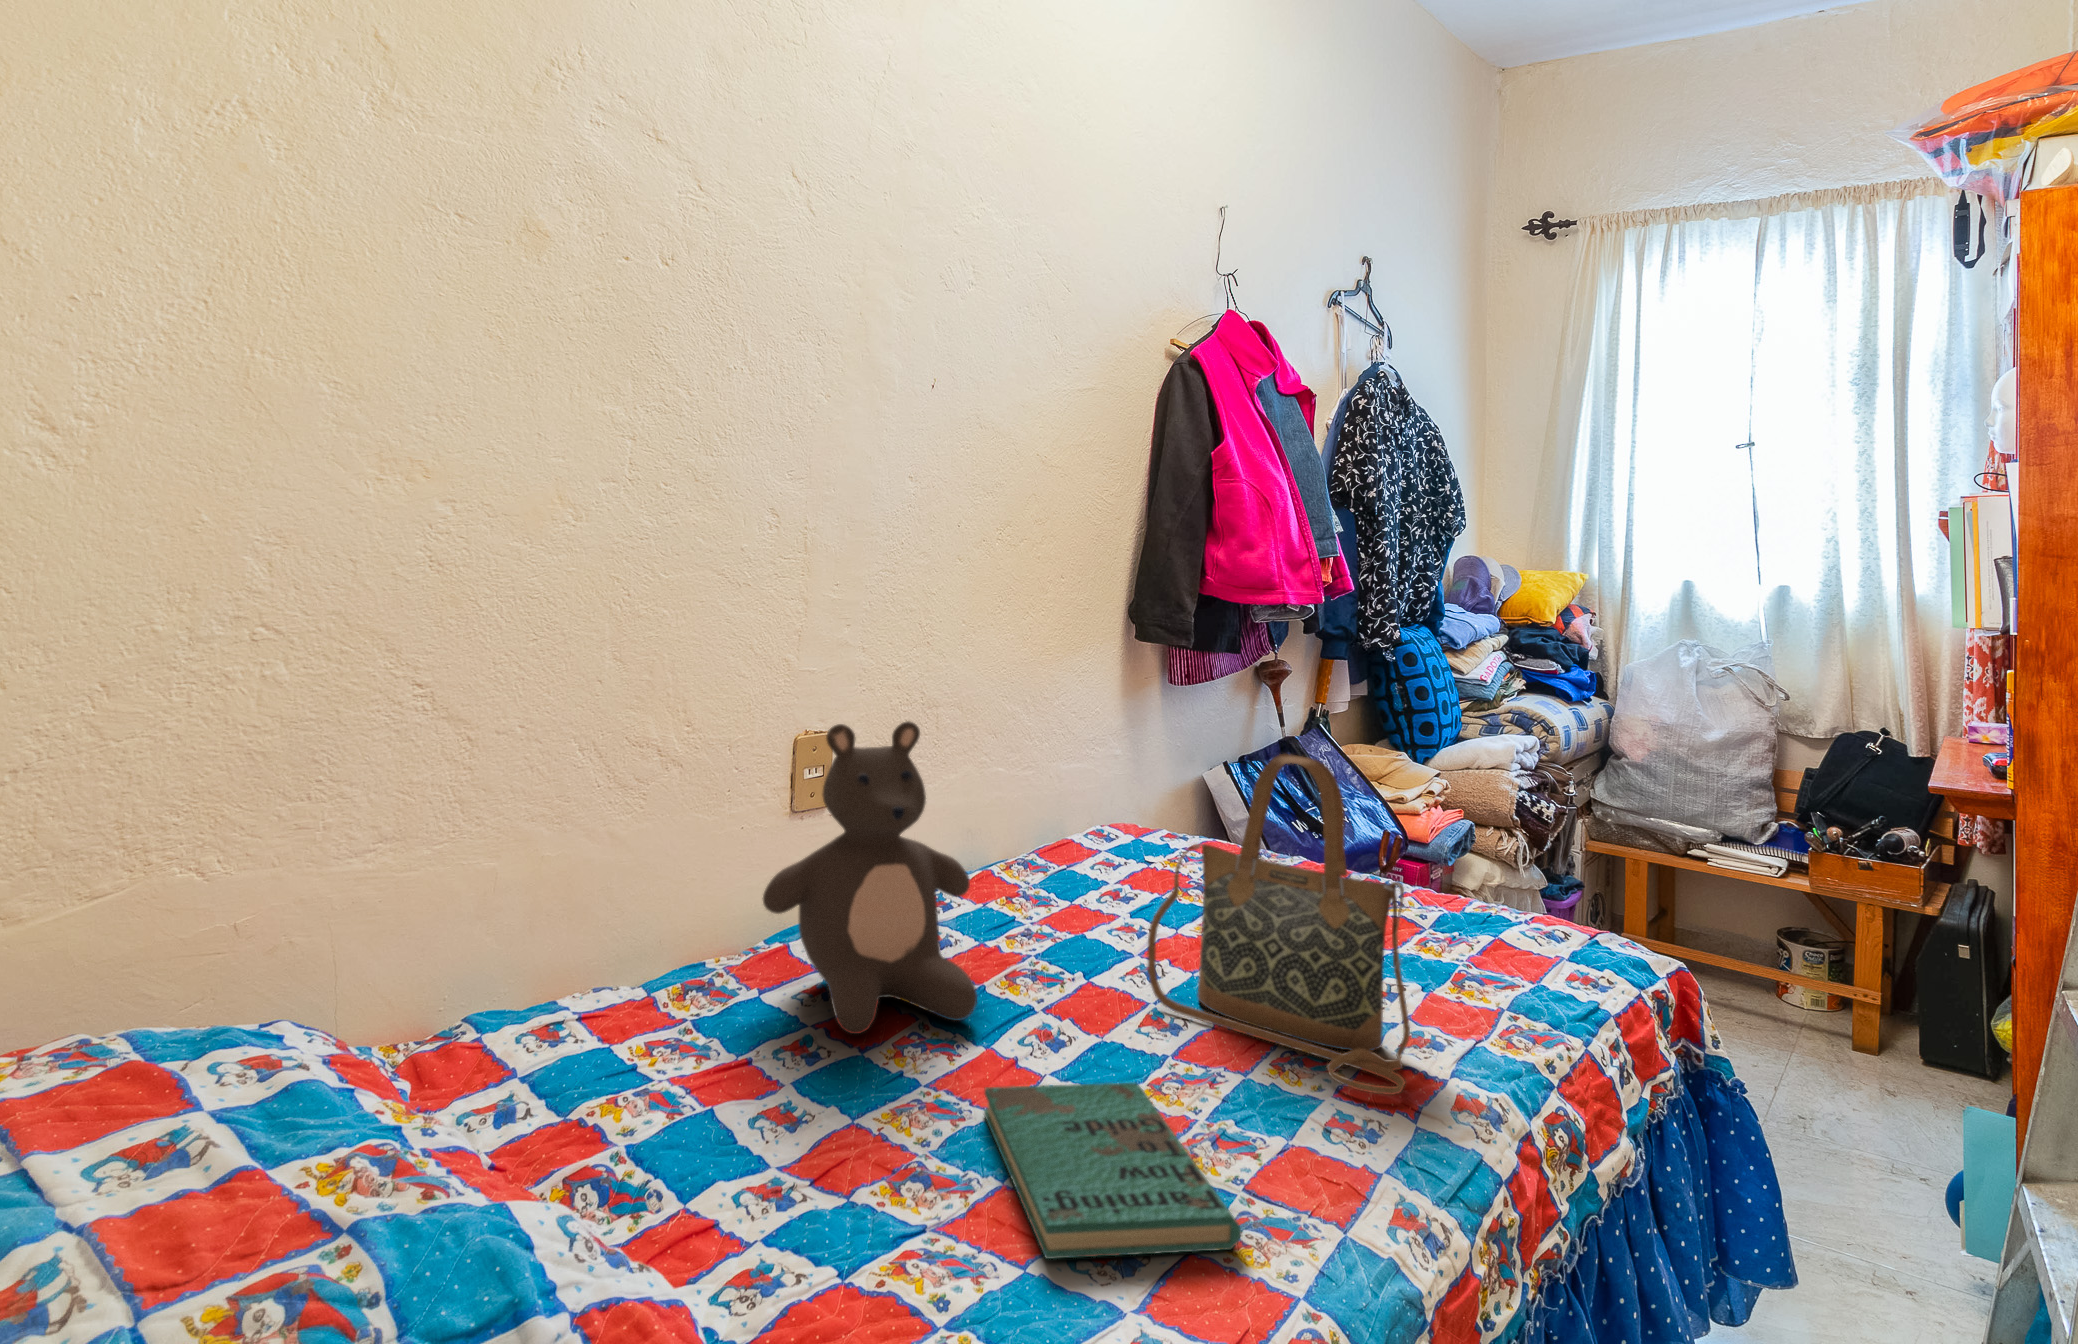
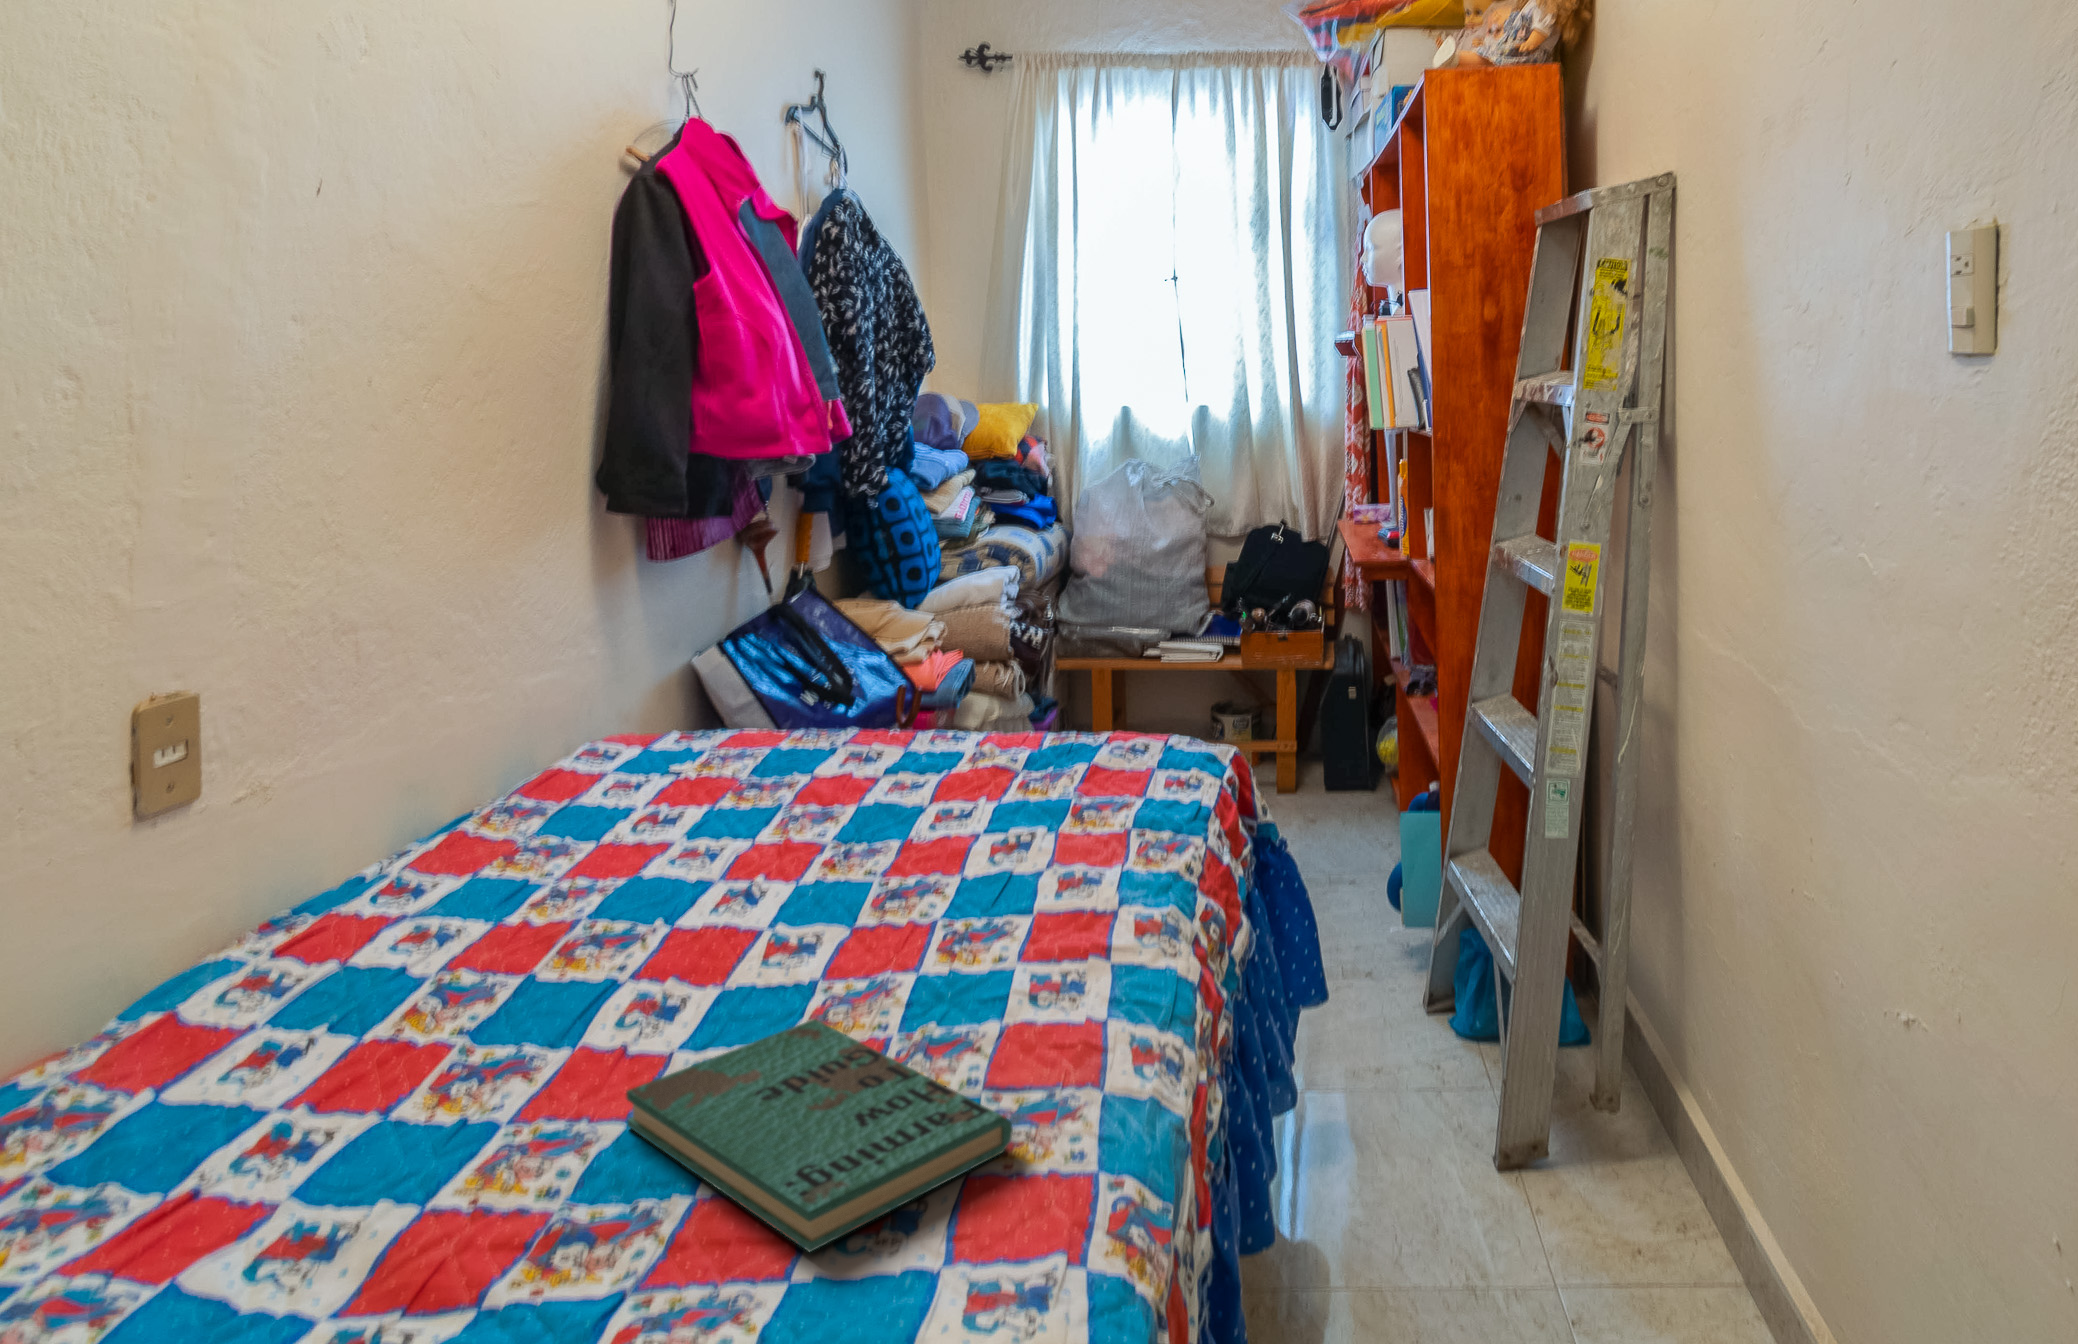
teddy bear: present [763,721,977,1034] -> none [143,627,548,1097]
handbag: present [1147,754,1410,1095] -> none [753,597,1084,948]

